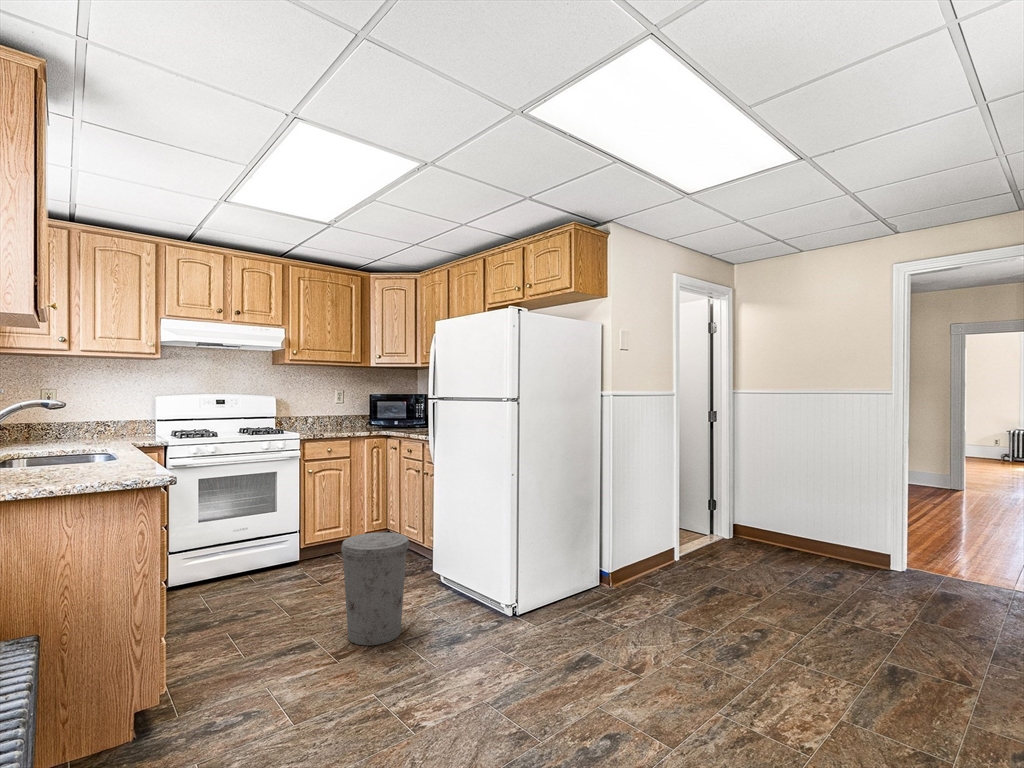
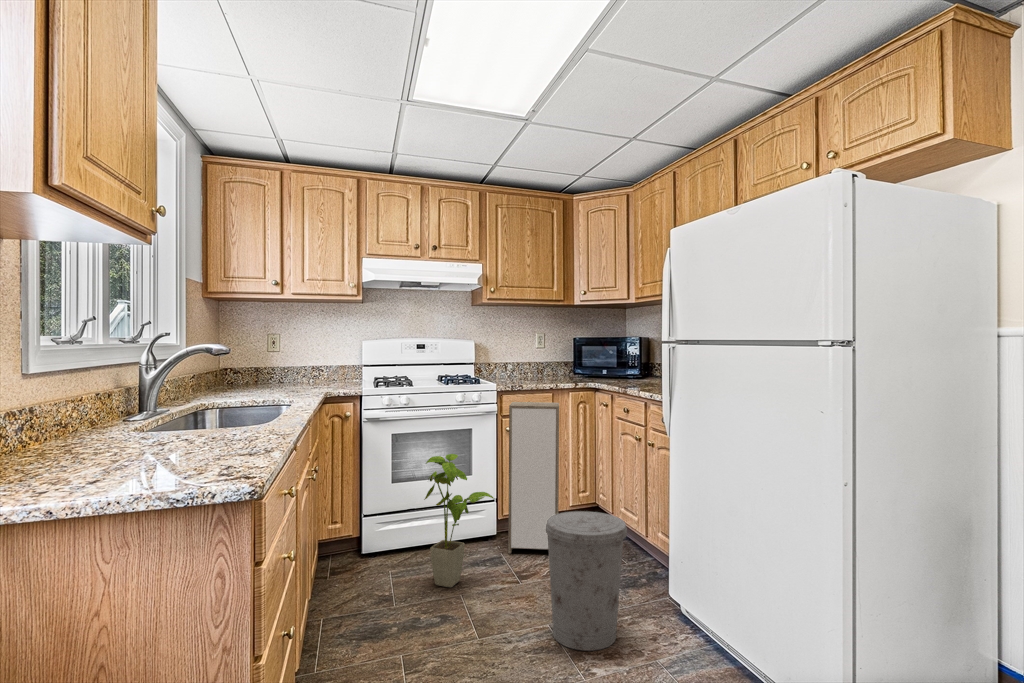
storage cabinet: none [309,447,355,581] -> present [508,402,559,554]
house plant: none [227,494,297,615] -> present [424,454,495,587]

